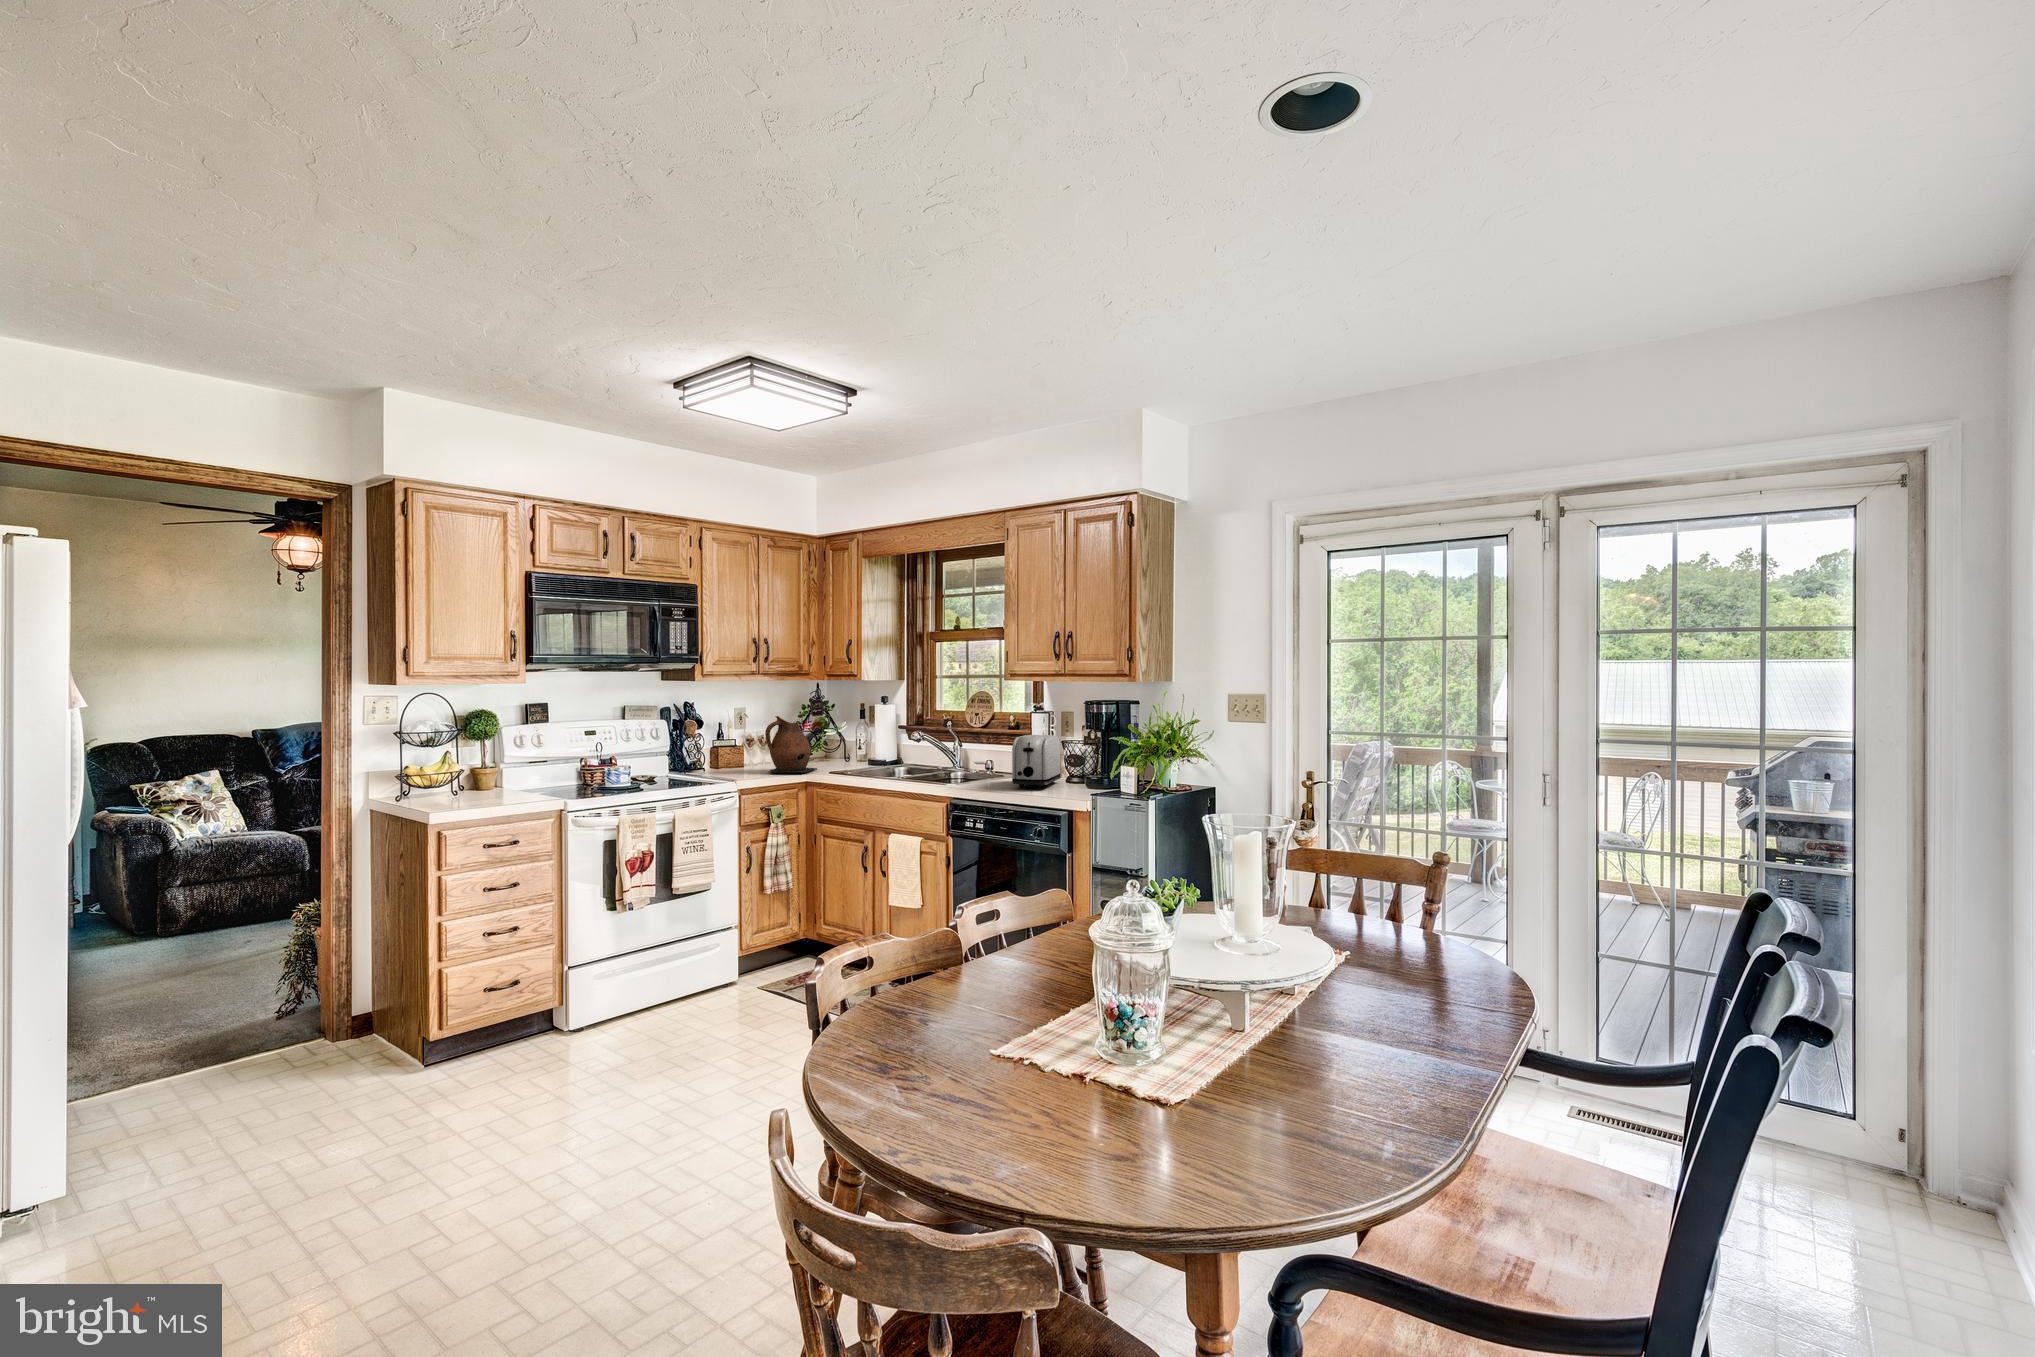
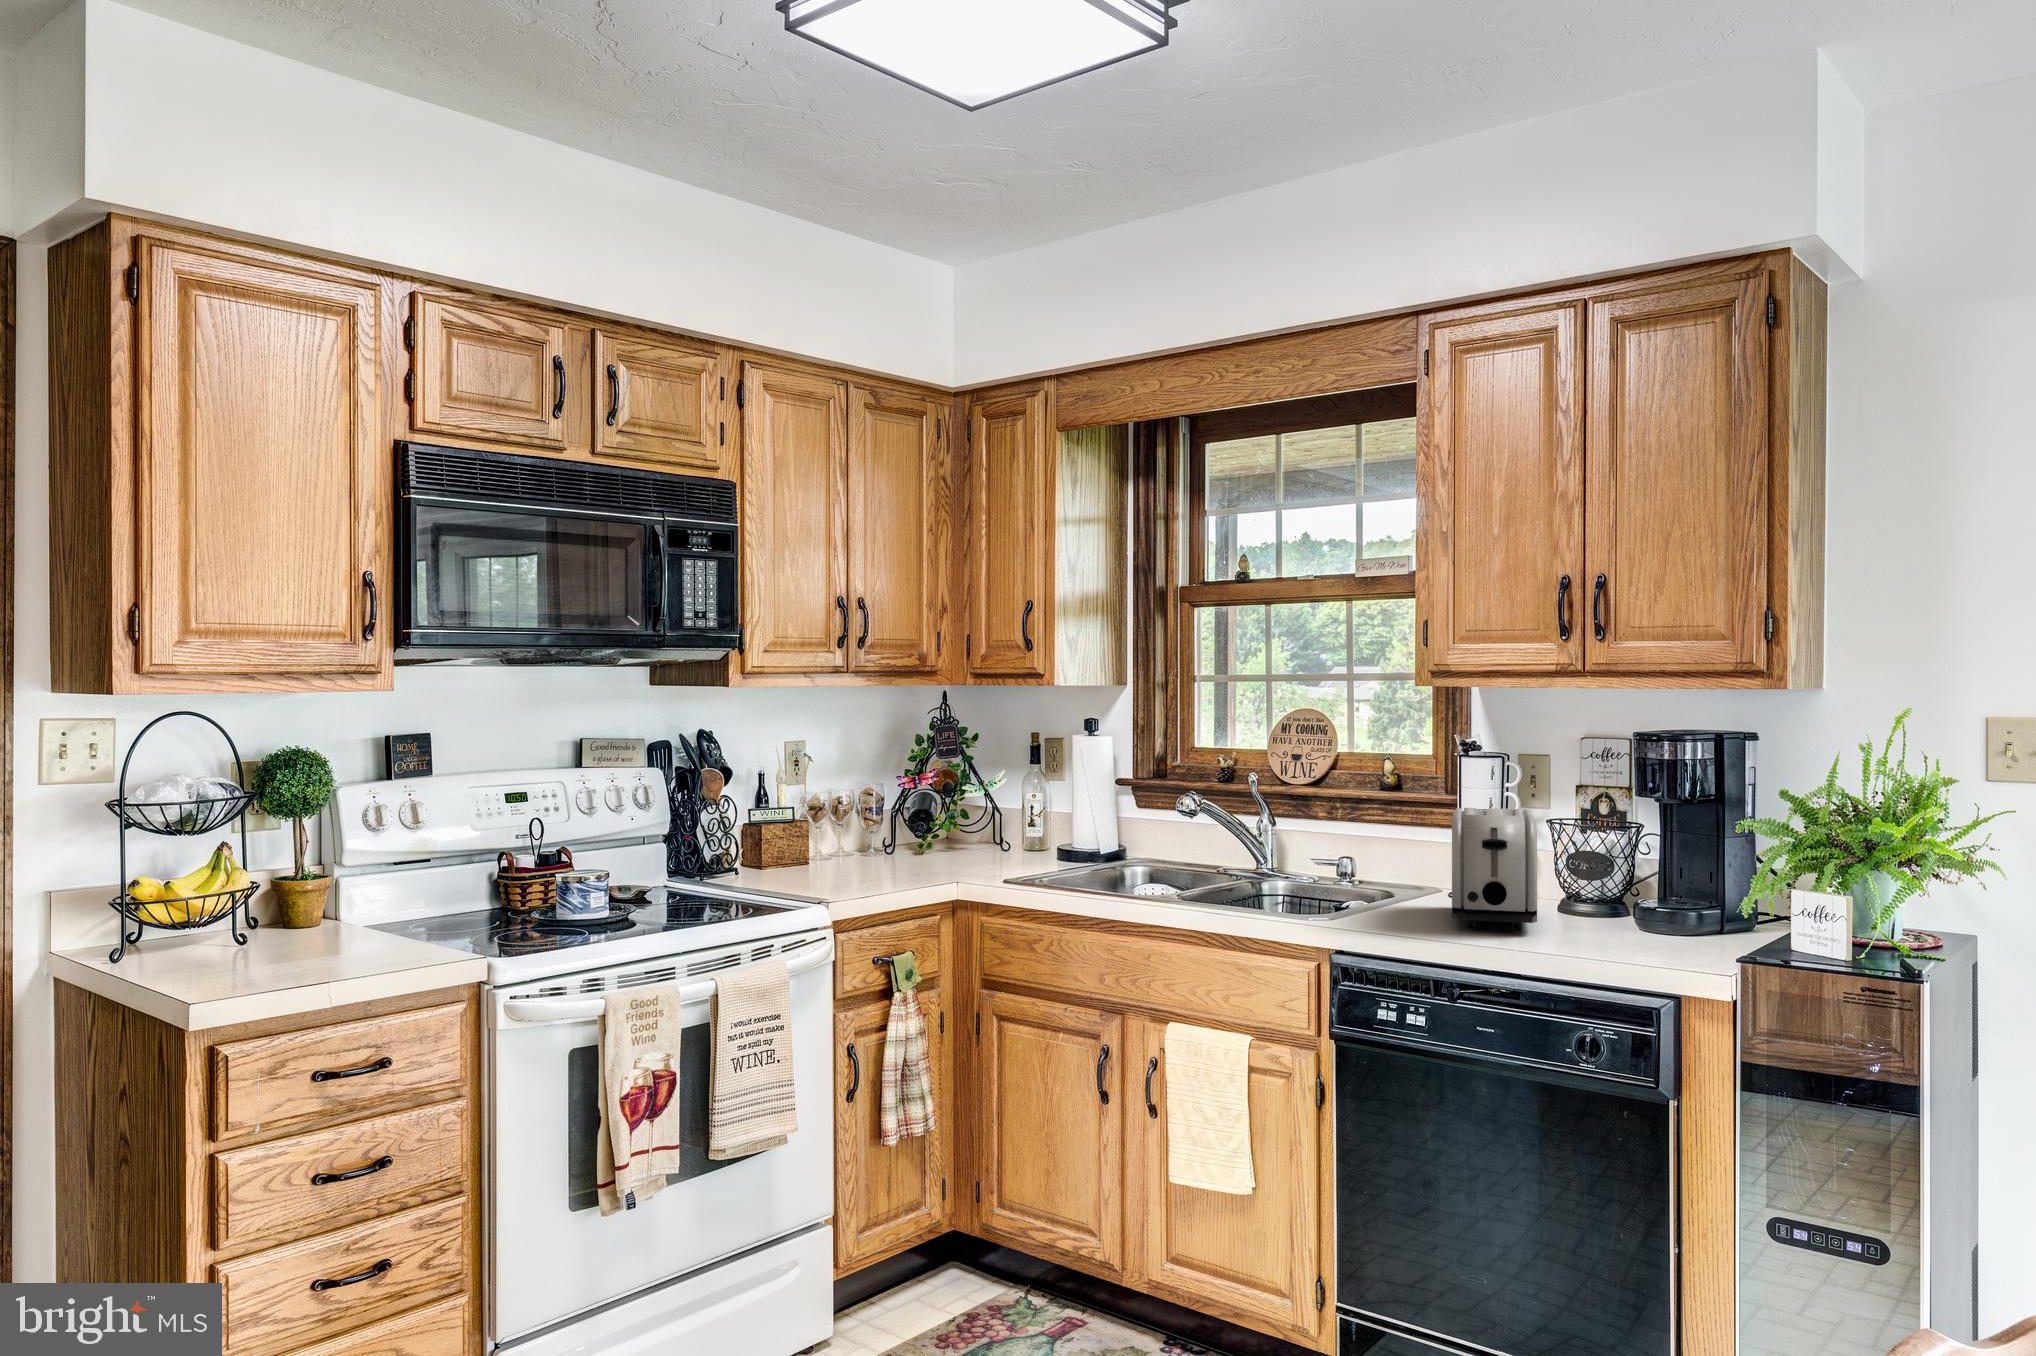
ceramic pitcher: present [765,716,817,773] -> none [868,760,966,883]

